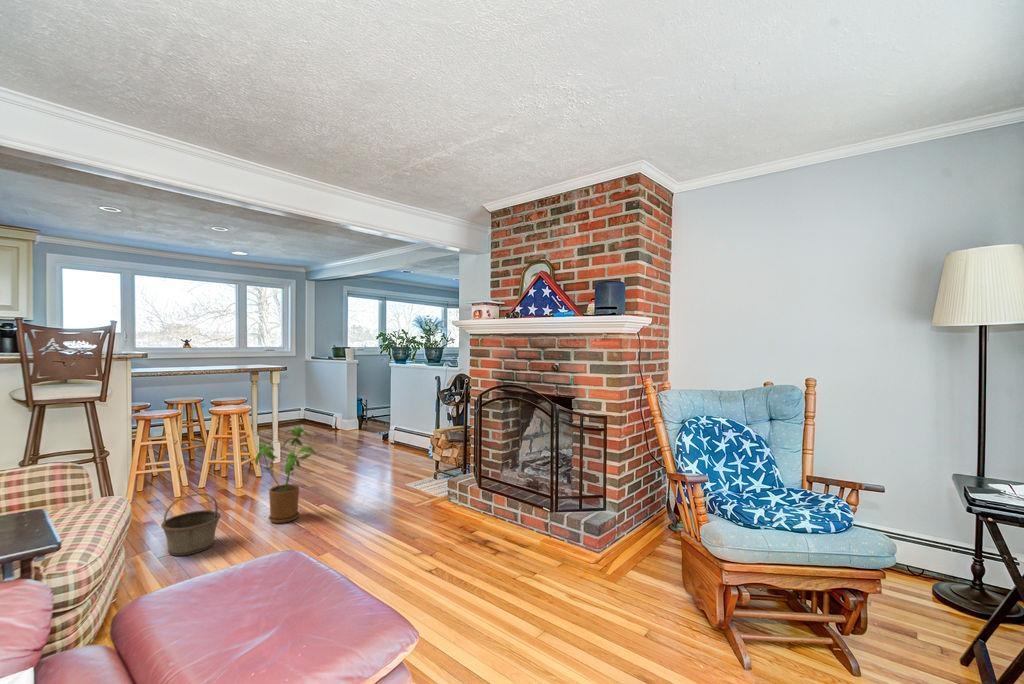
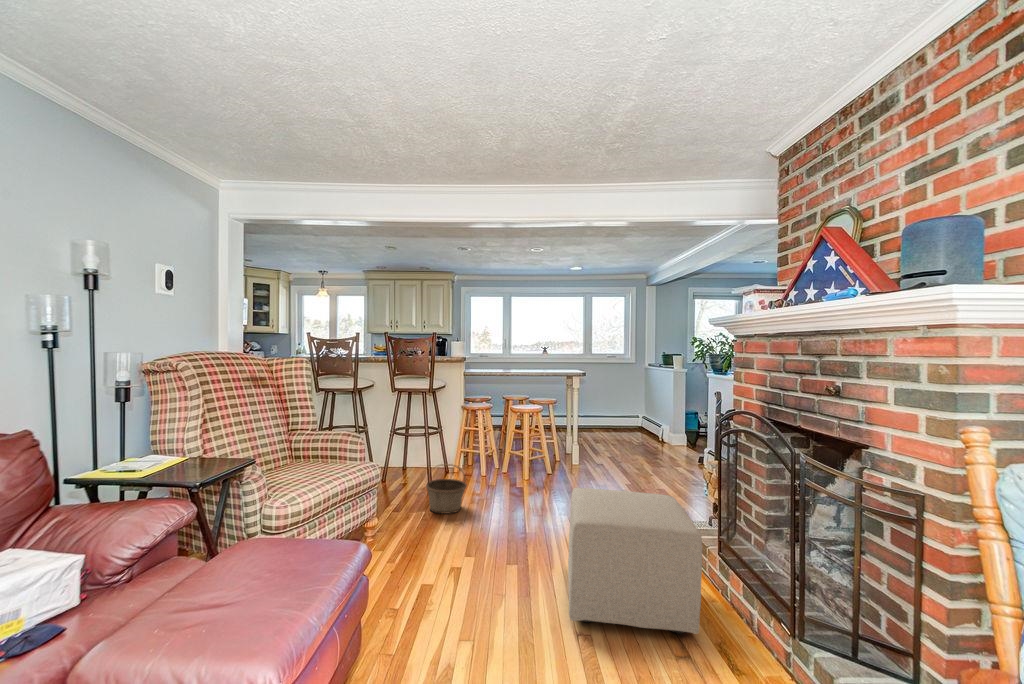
house plant: present [255,427,315,523] -> none [503,424,552,515]
ottoman: none [384,457,502,565] -> present [568,488,702,634]

